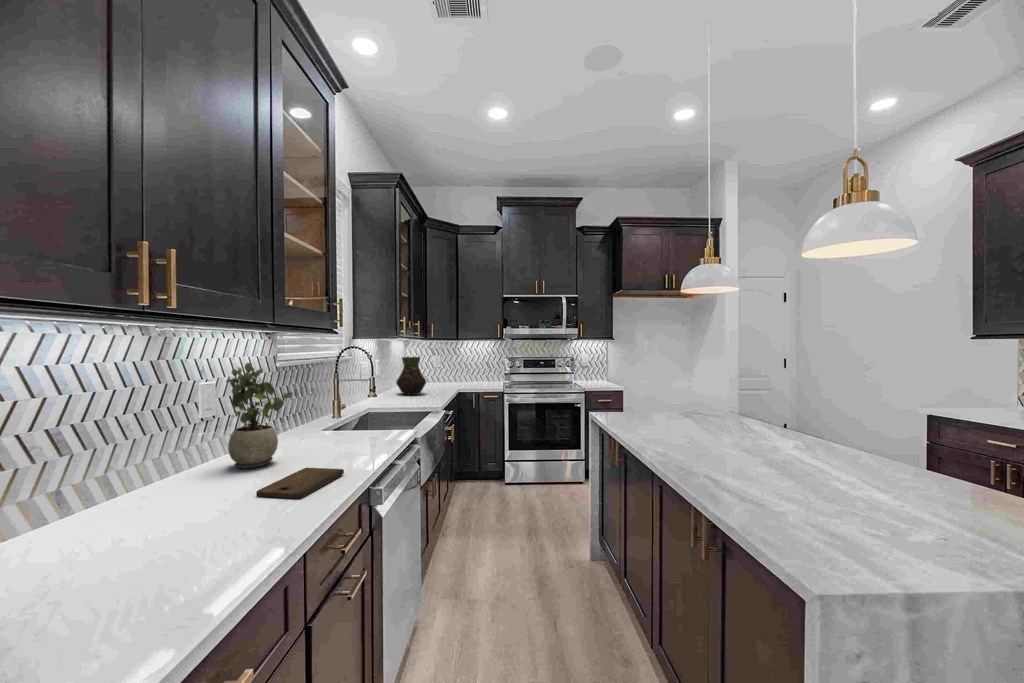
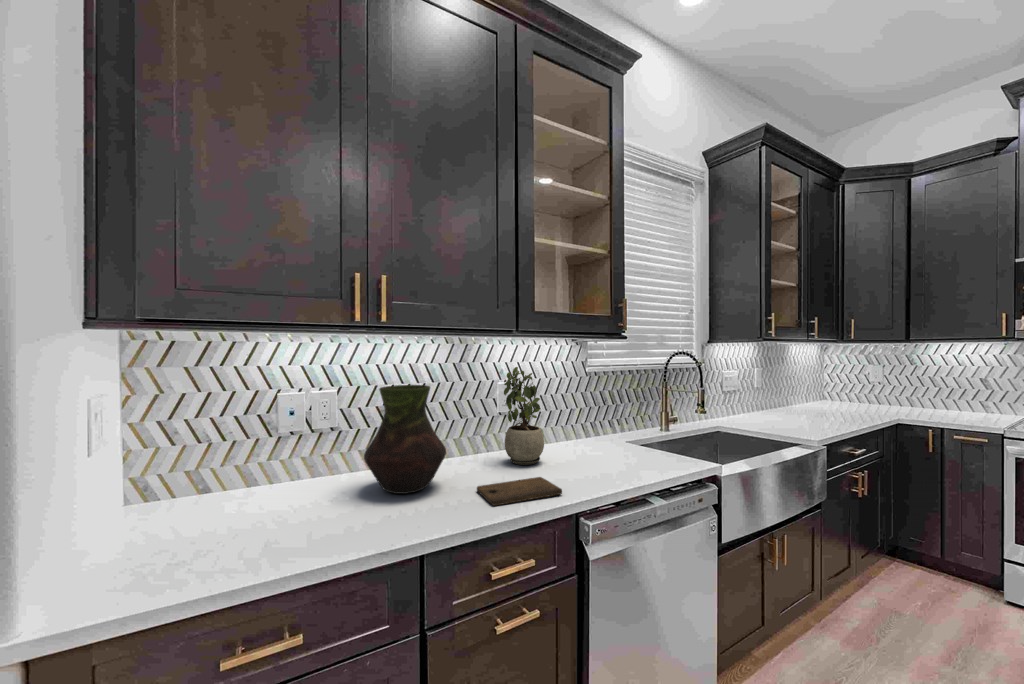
vase: present [396,357,426,395] -> present [364,385,446,494]

